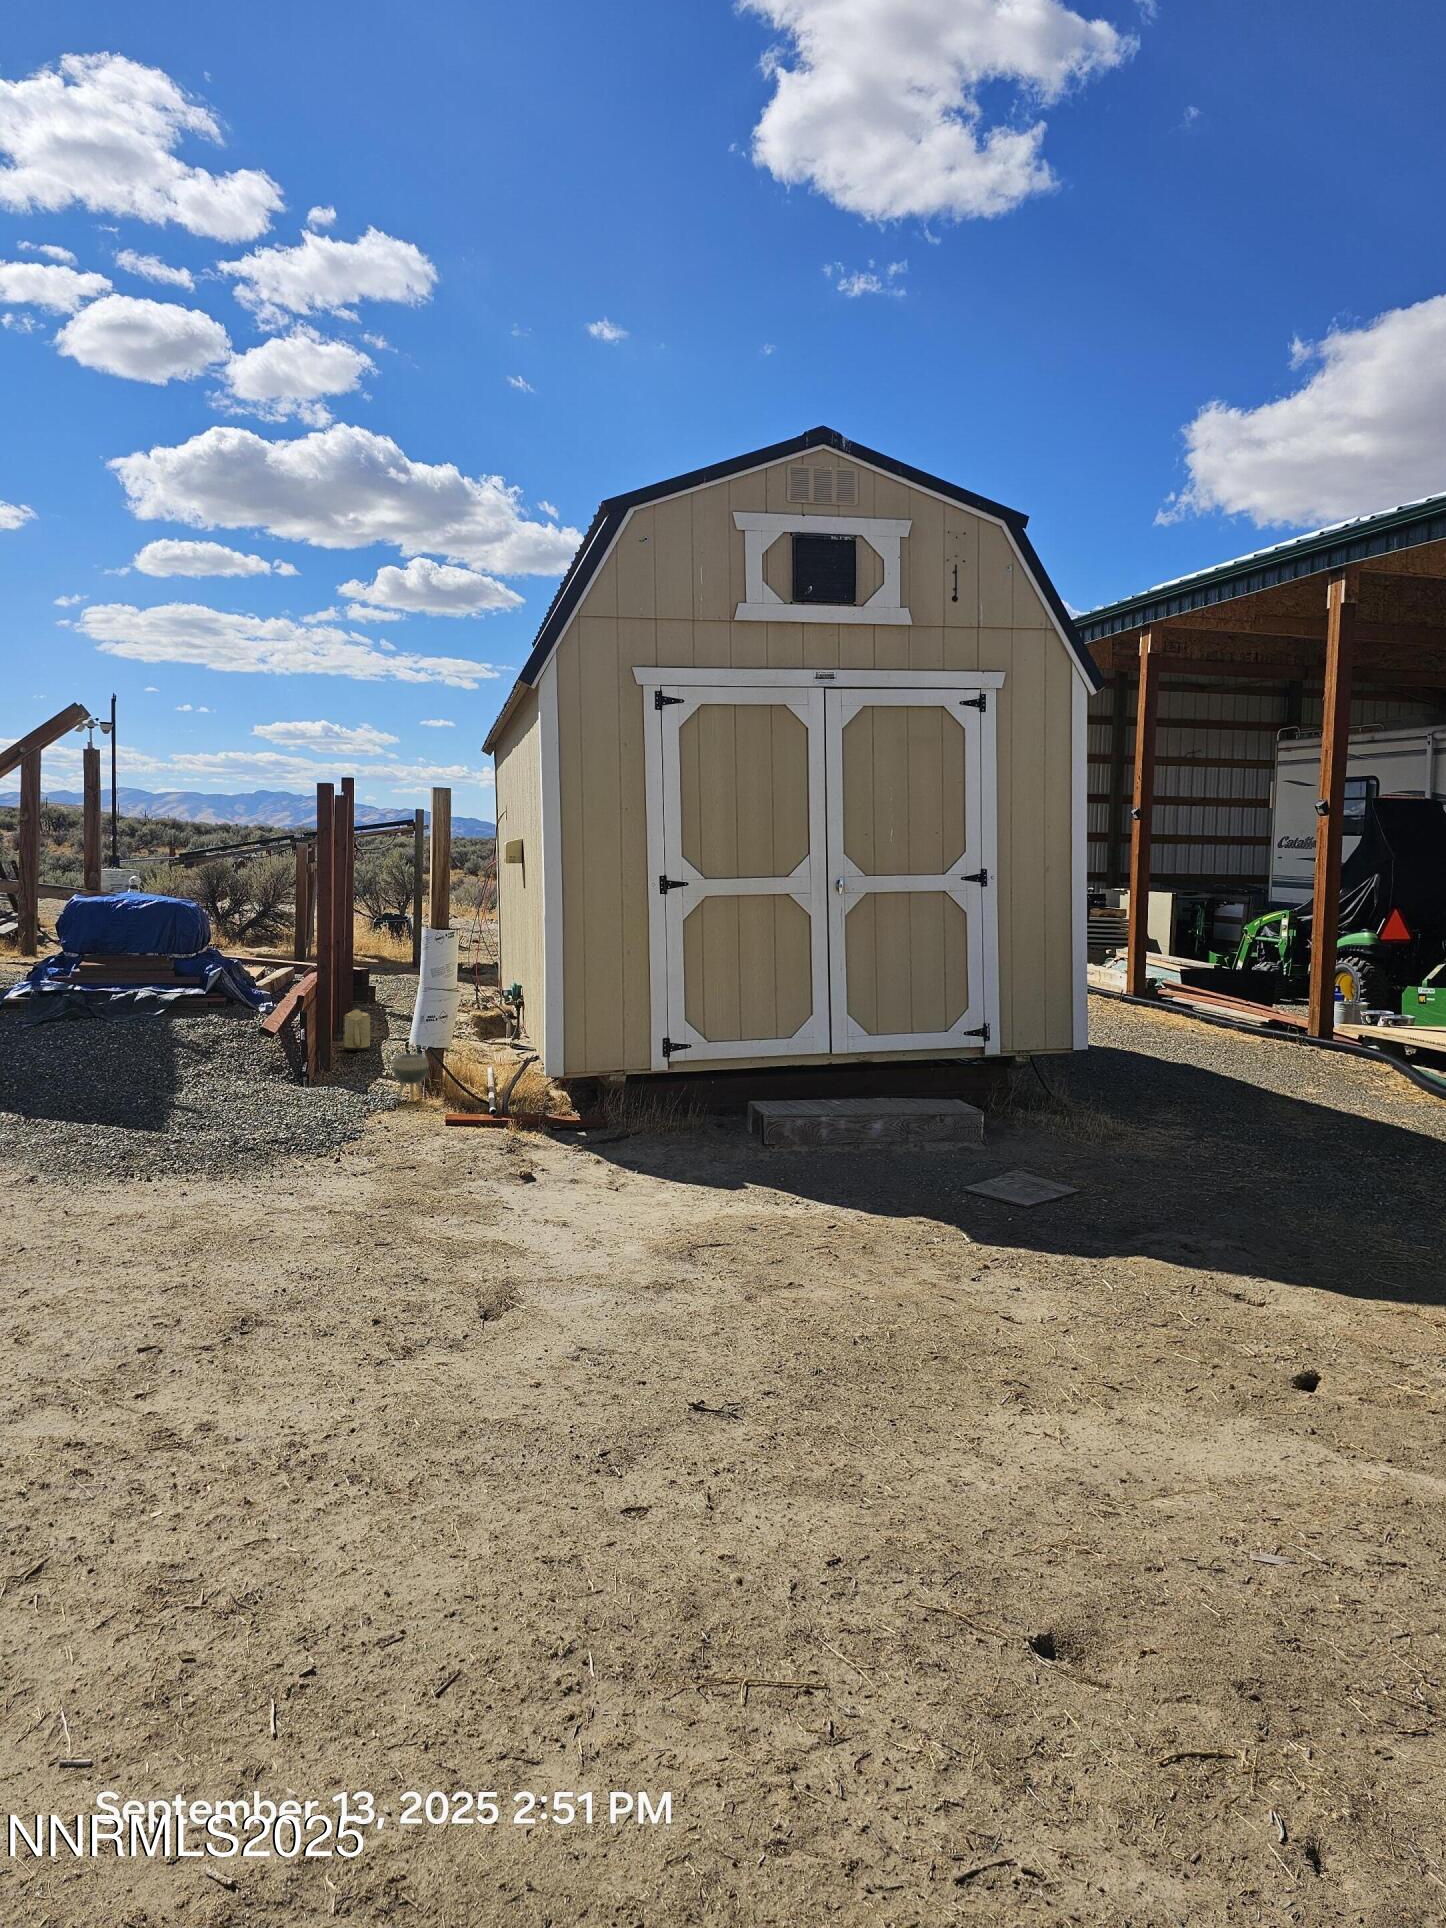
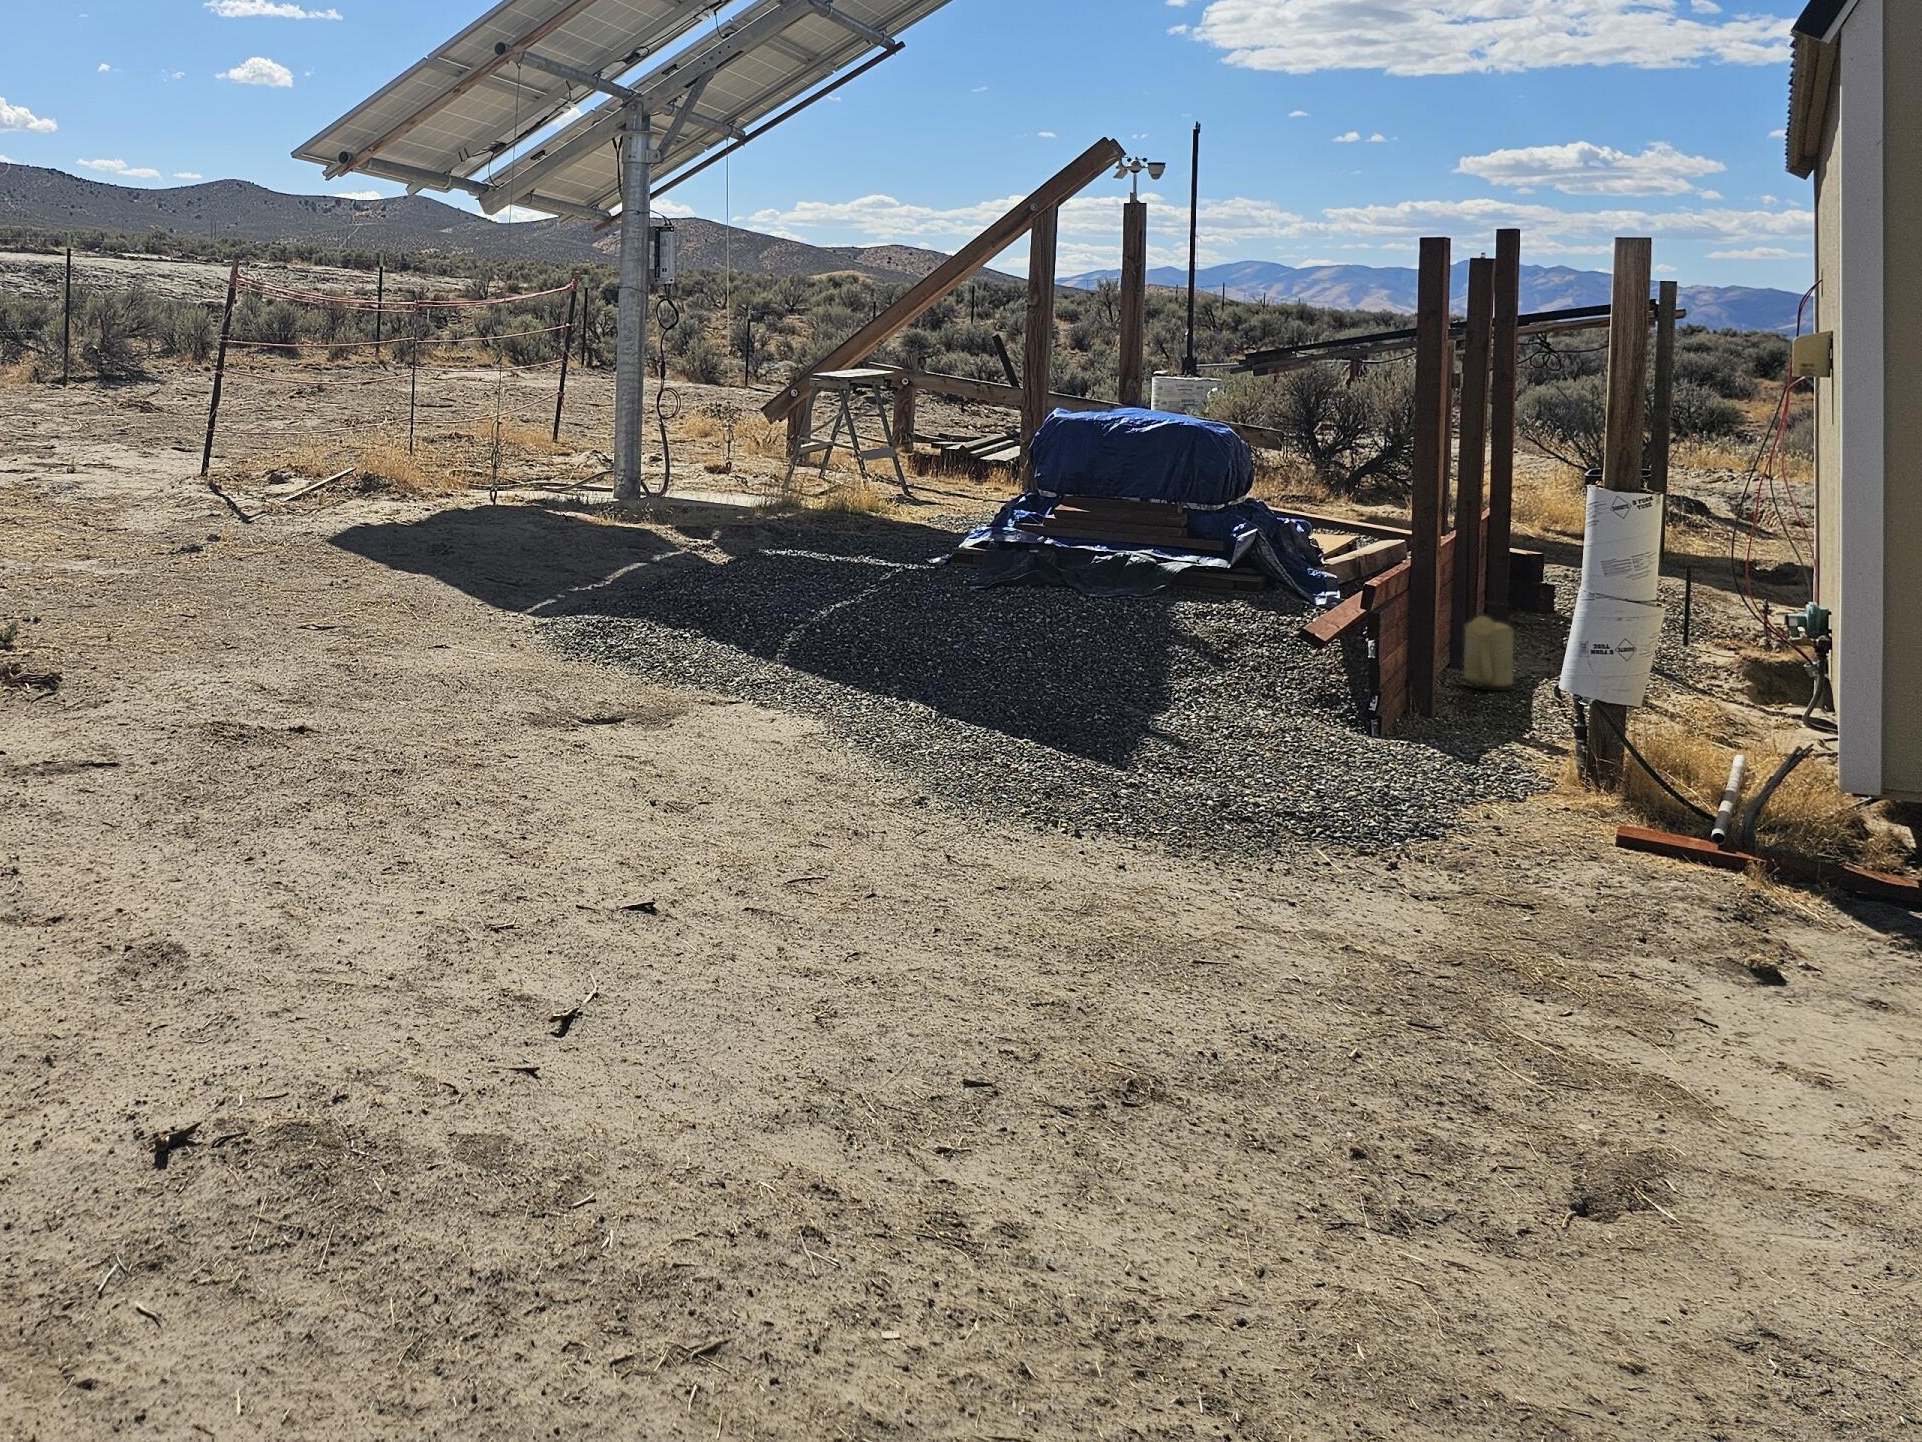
planter: present [392,1054,429,1102] -> none [1524,701,1599,791]

